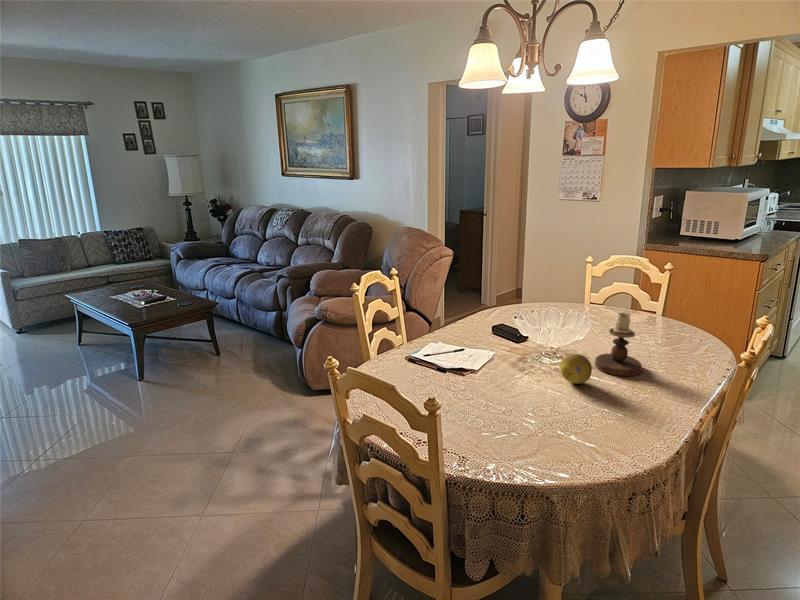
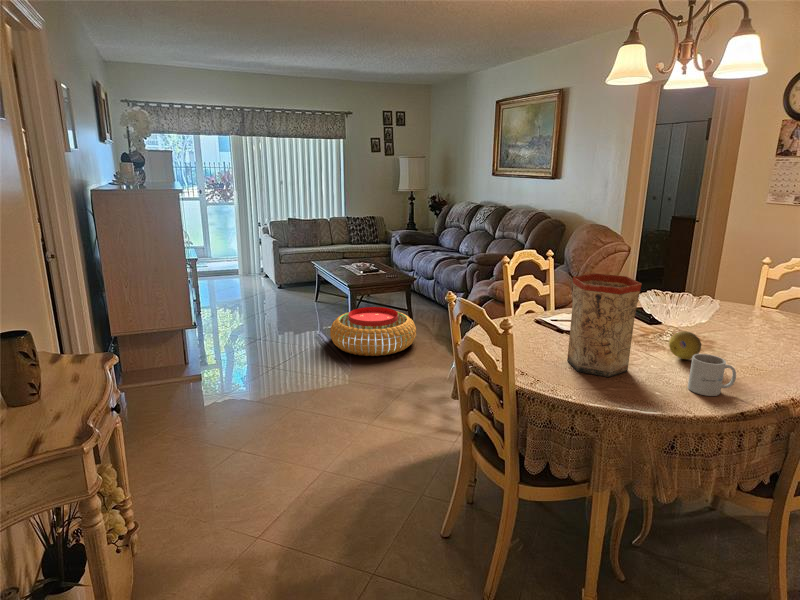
vase: none [473,307,550,429] -> present [567,273,642,377]
candlestick: present [595,313,642,376] -> none [718,302,769,364]
pouf: none [113,346,231,414] -> present [330,307,416,356]
mug: none [605,384,649,431] -> present [688,354,736,396]

